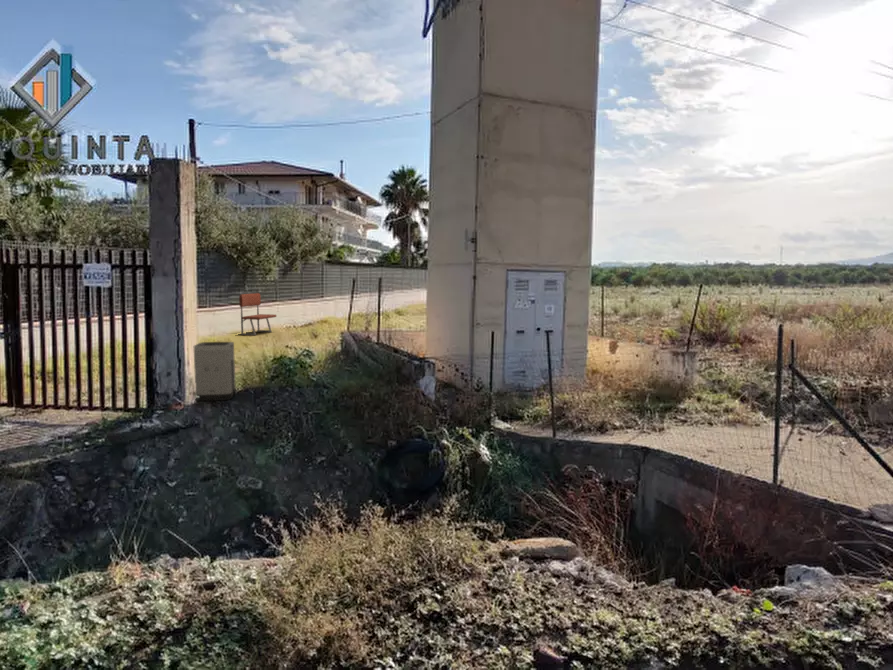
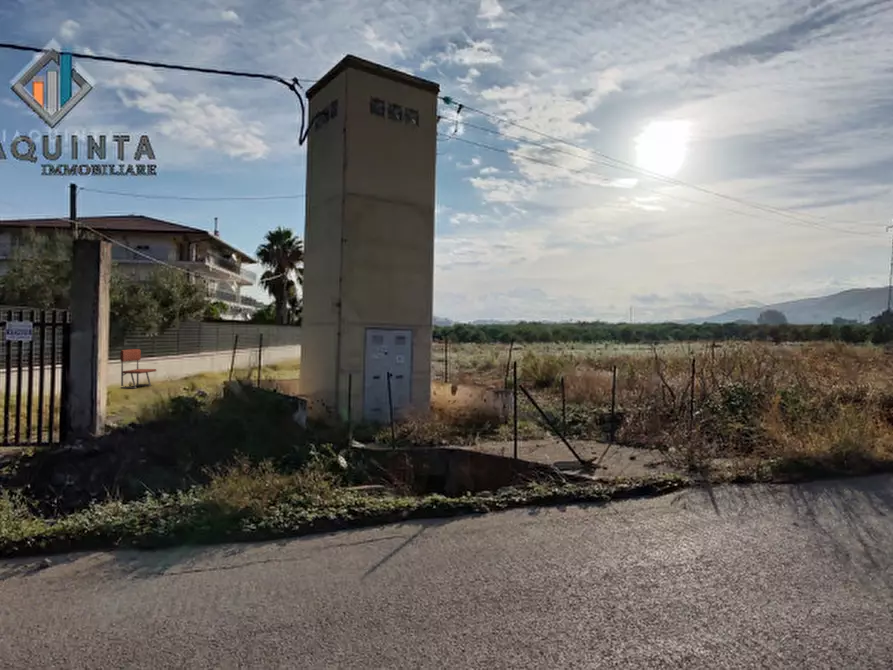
trash can: present [194,342,236,401] -> none [103,386,137,435]

